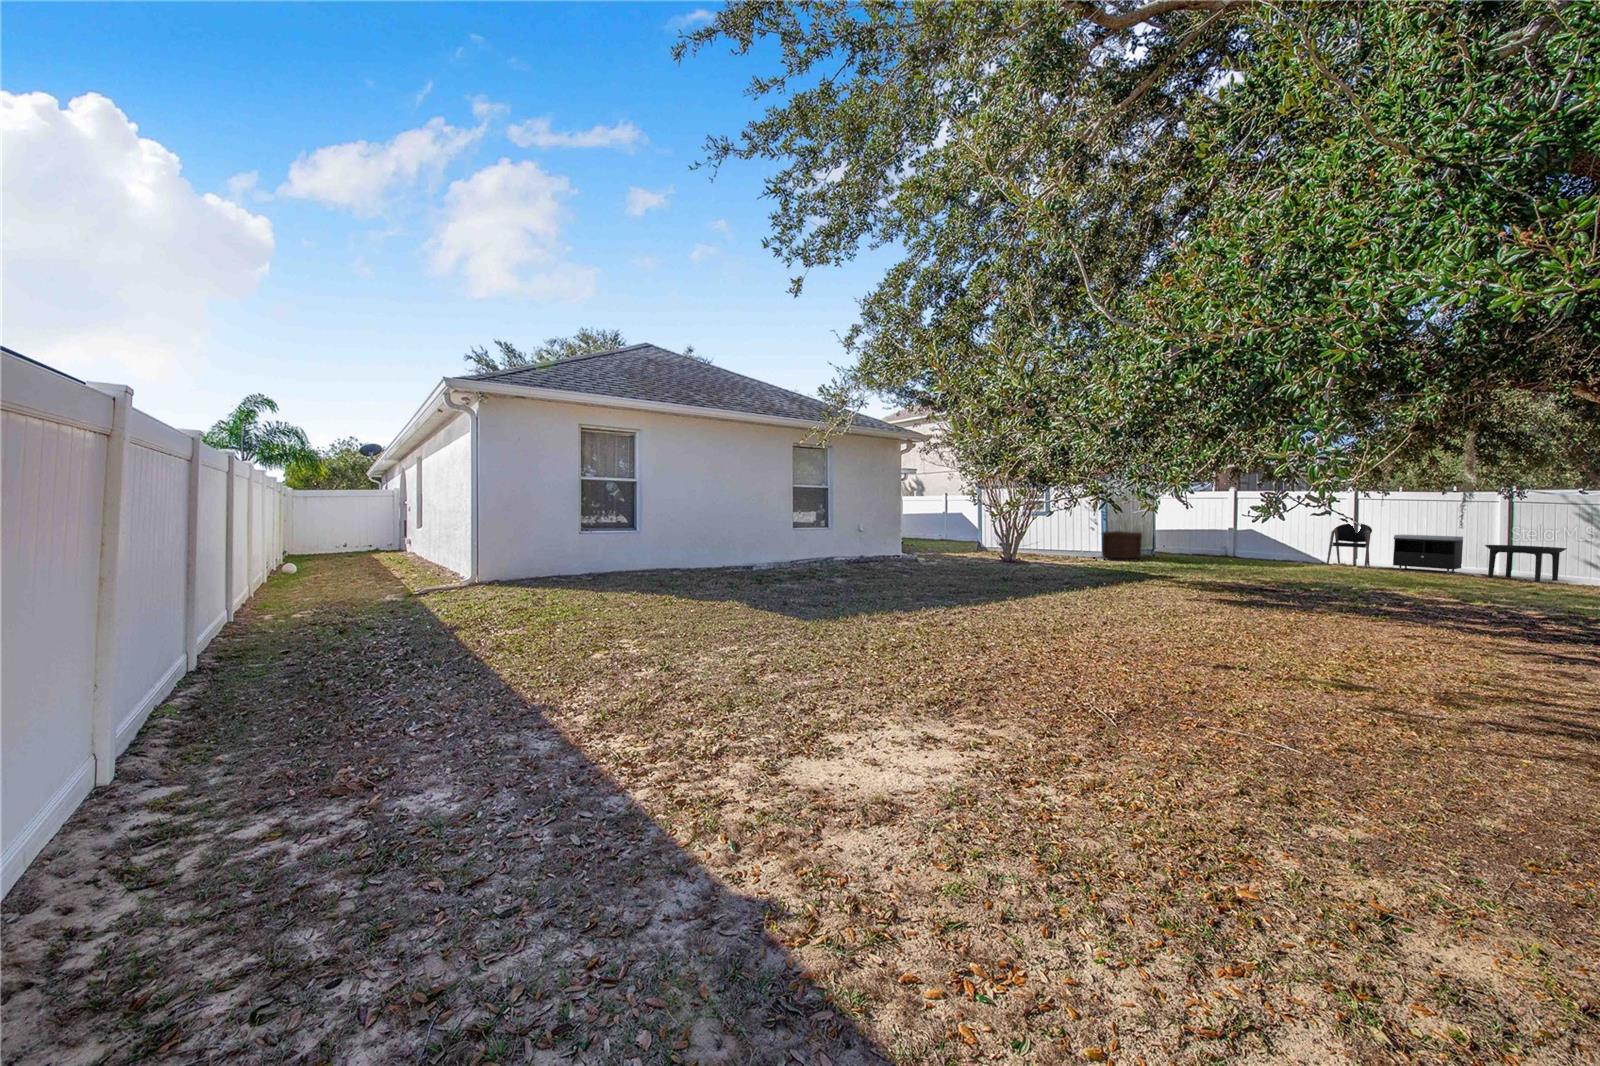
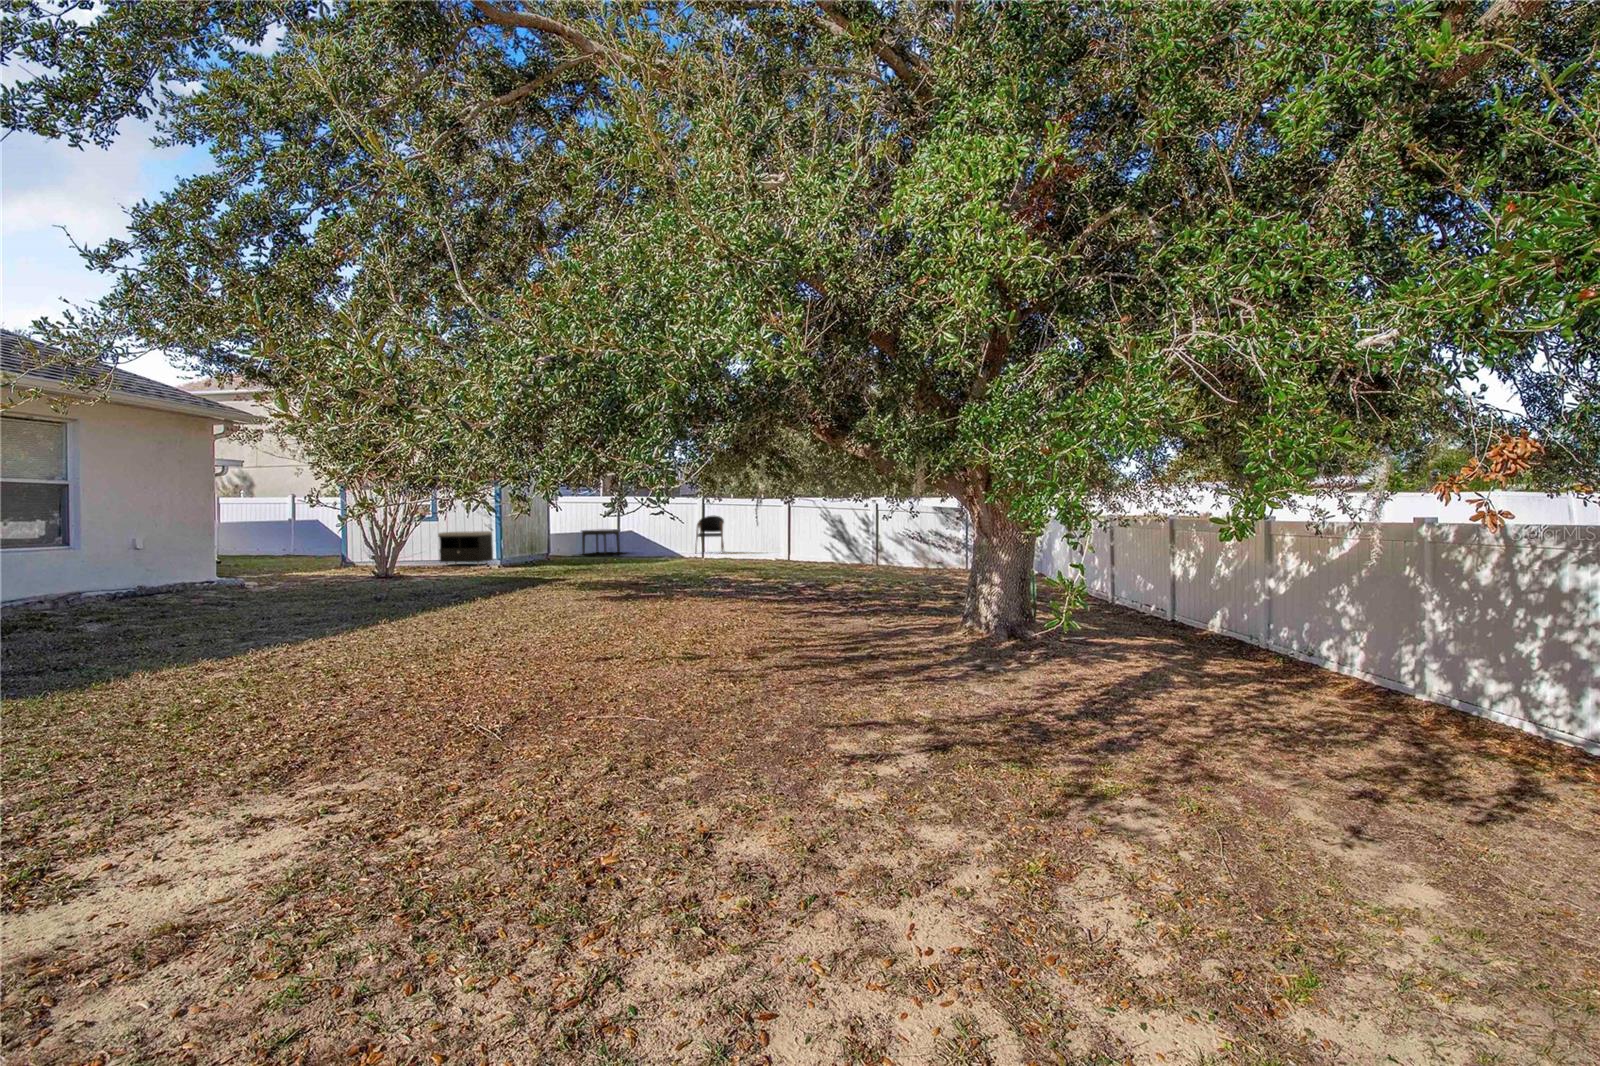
wooden crate: present [1102,531,1142,559] -> none [496,534,538,564]
storage bench: present [1393,534,1463,573] -> present [438,531,493,564]
round table: present [1485,545,1566,582] -> present [581,529,620,554]

